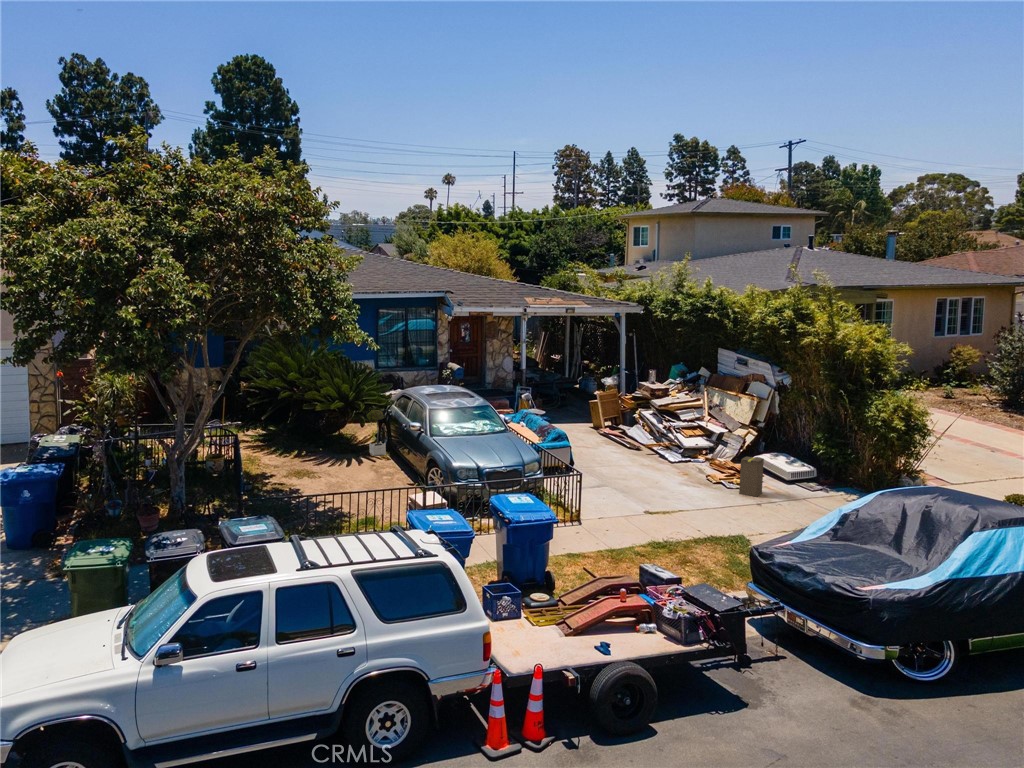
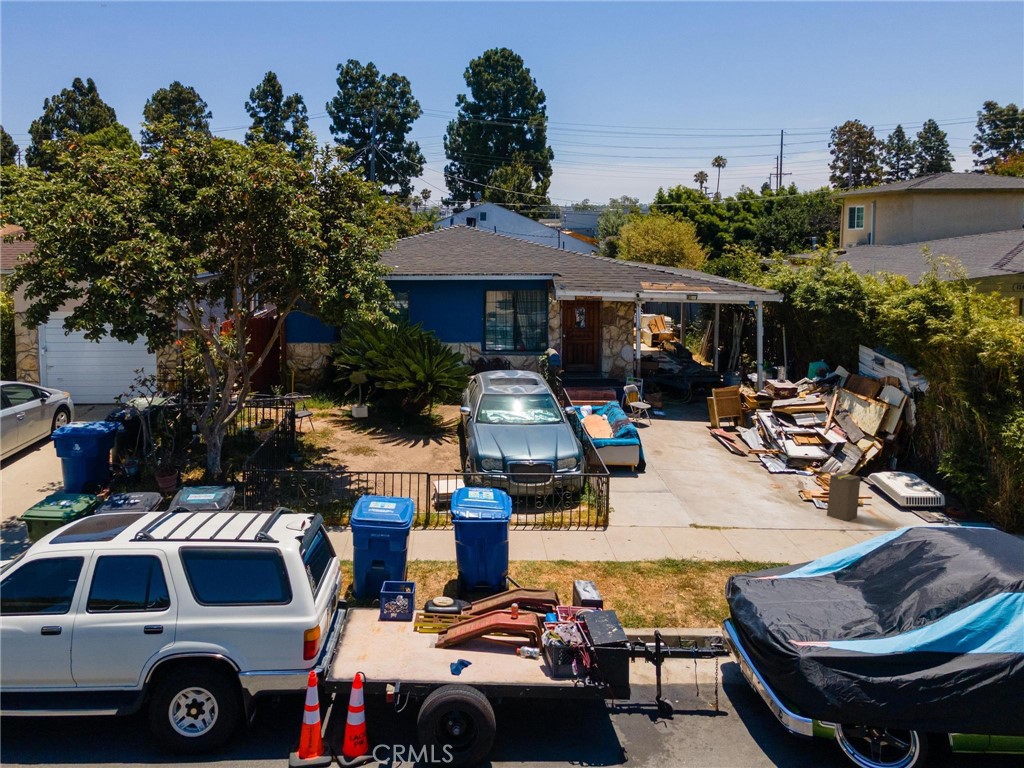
potted tree: present [367,410,386,456] -> present [350,371,368,417]

